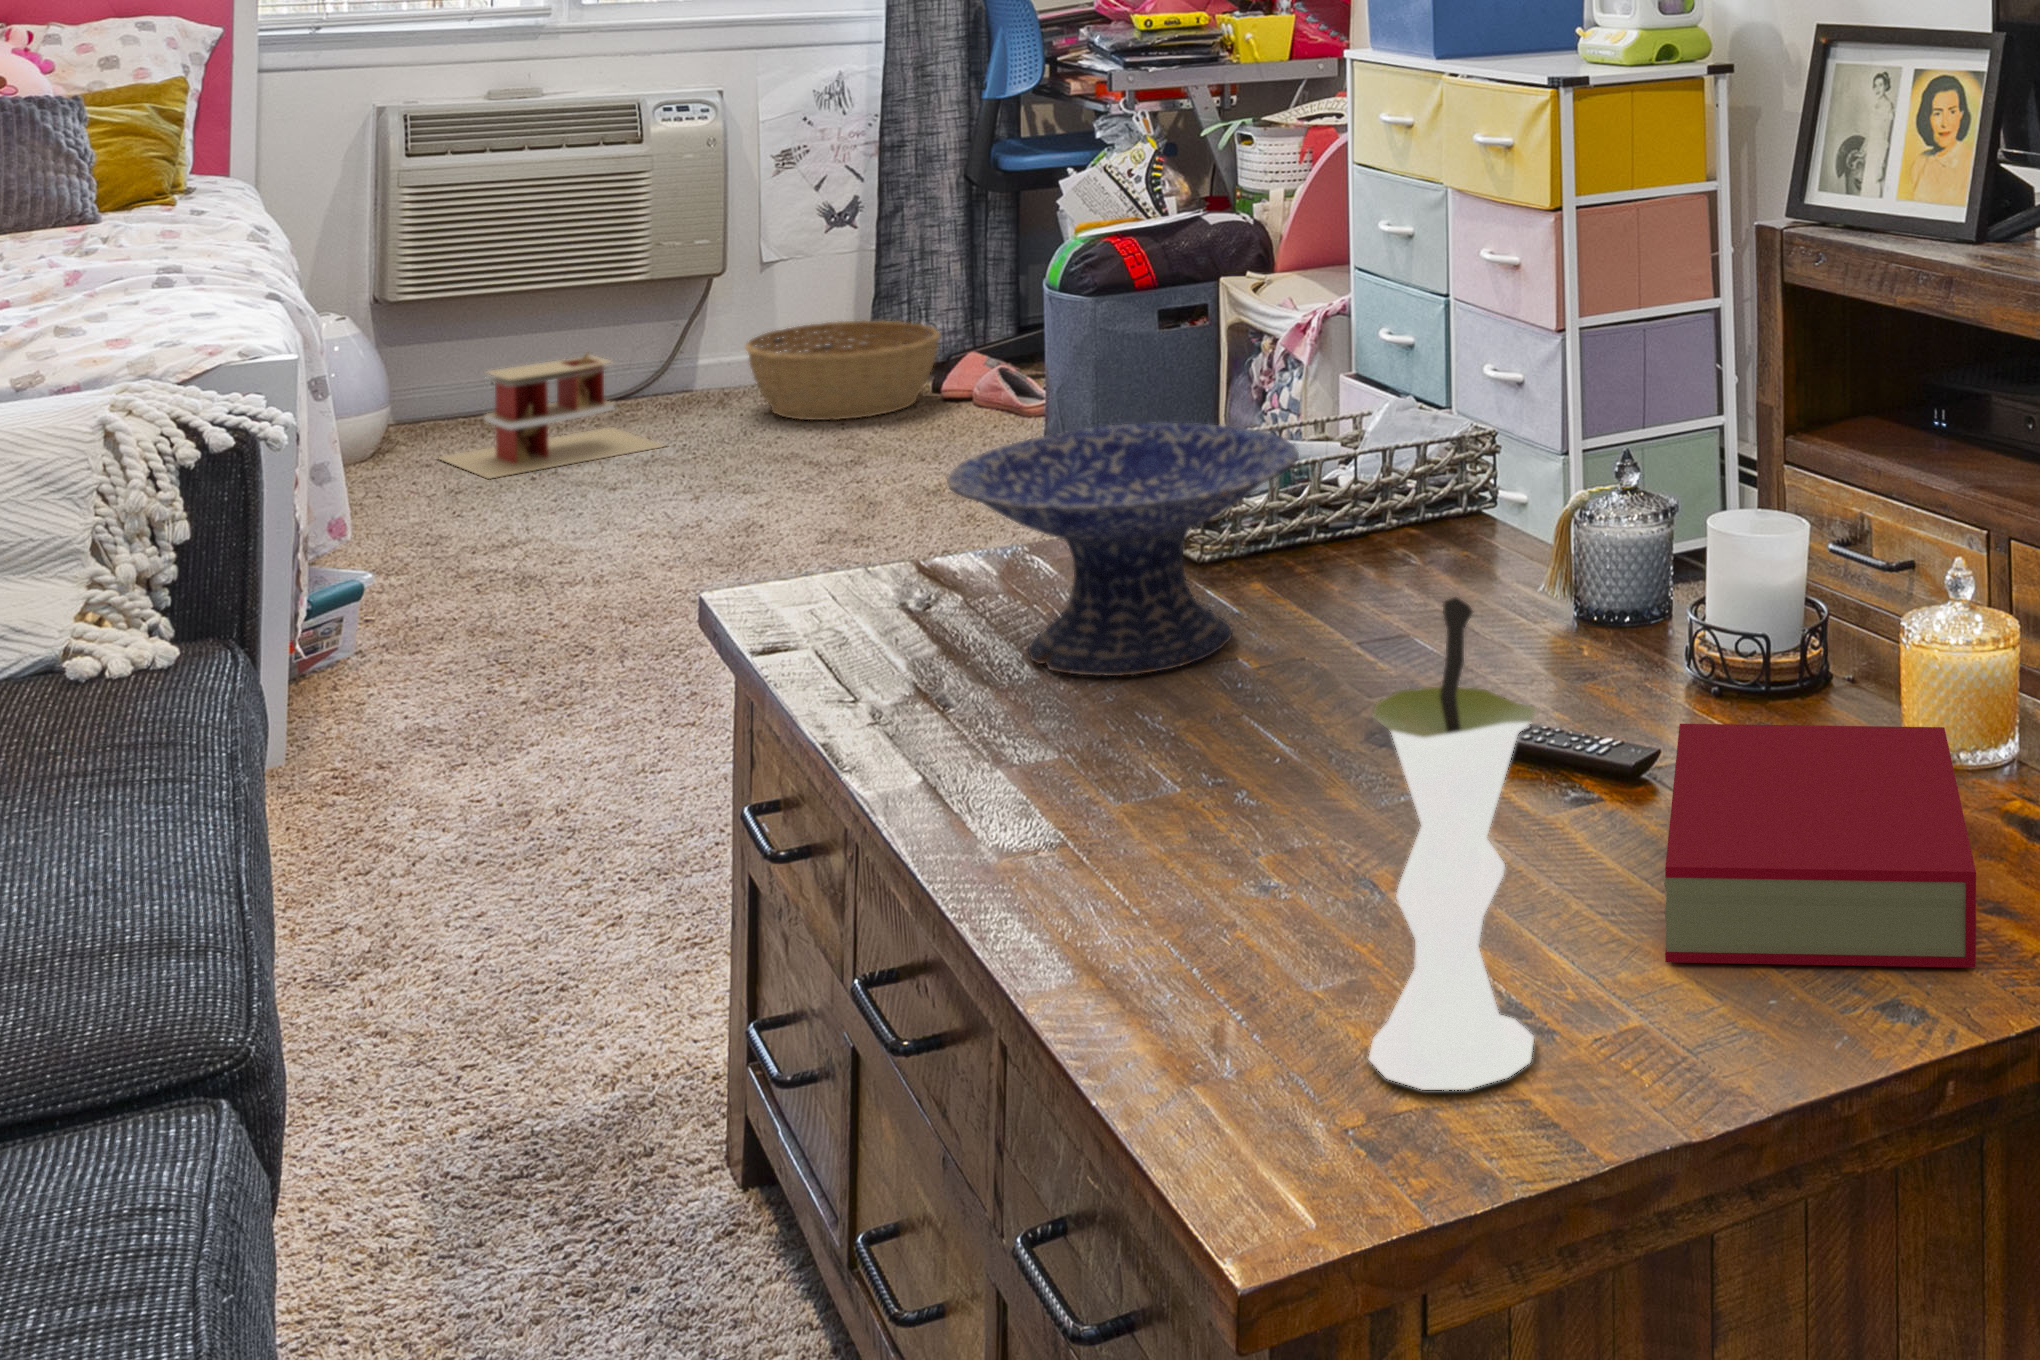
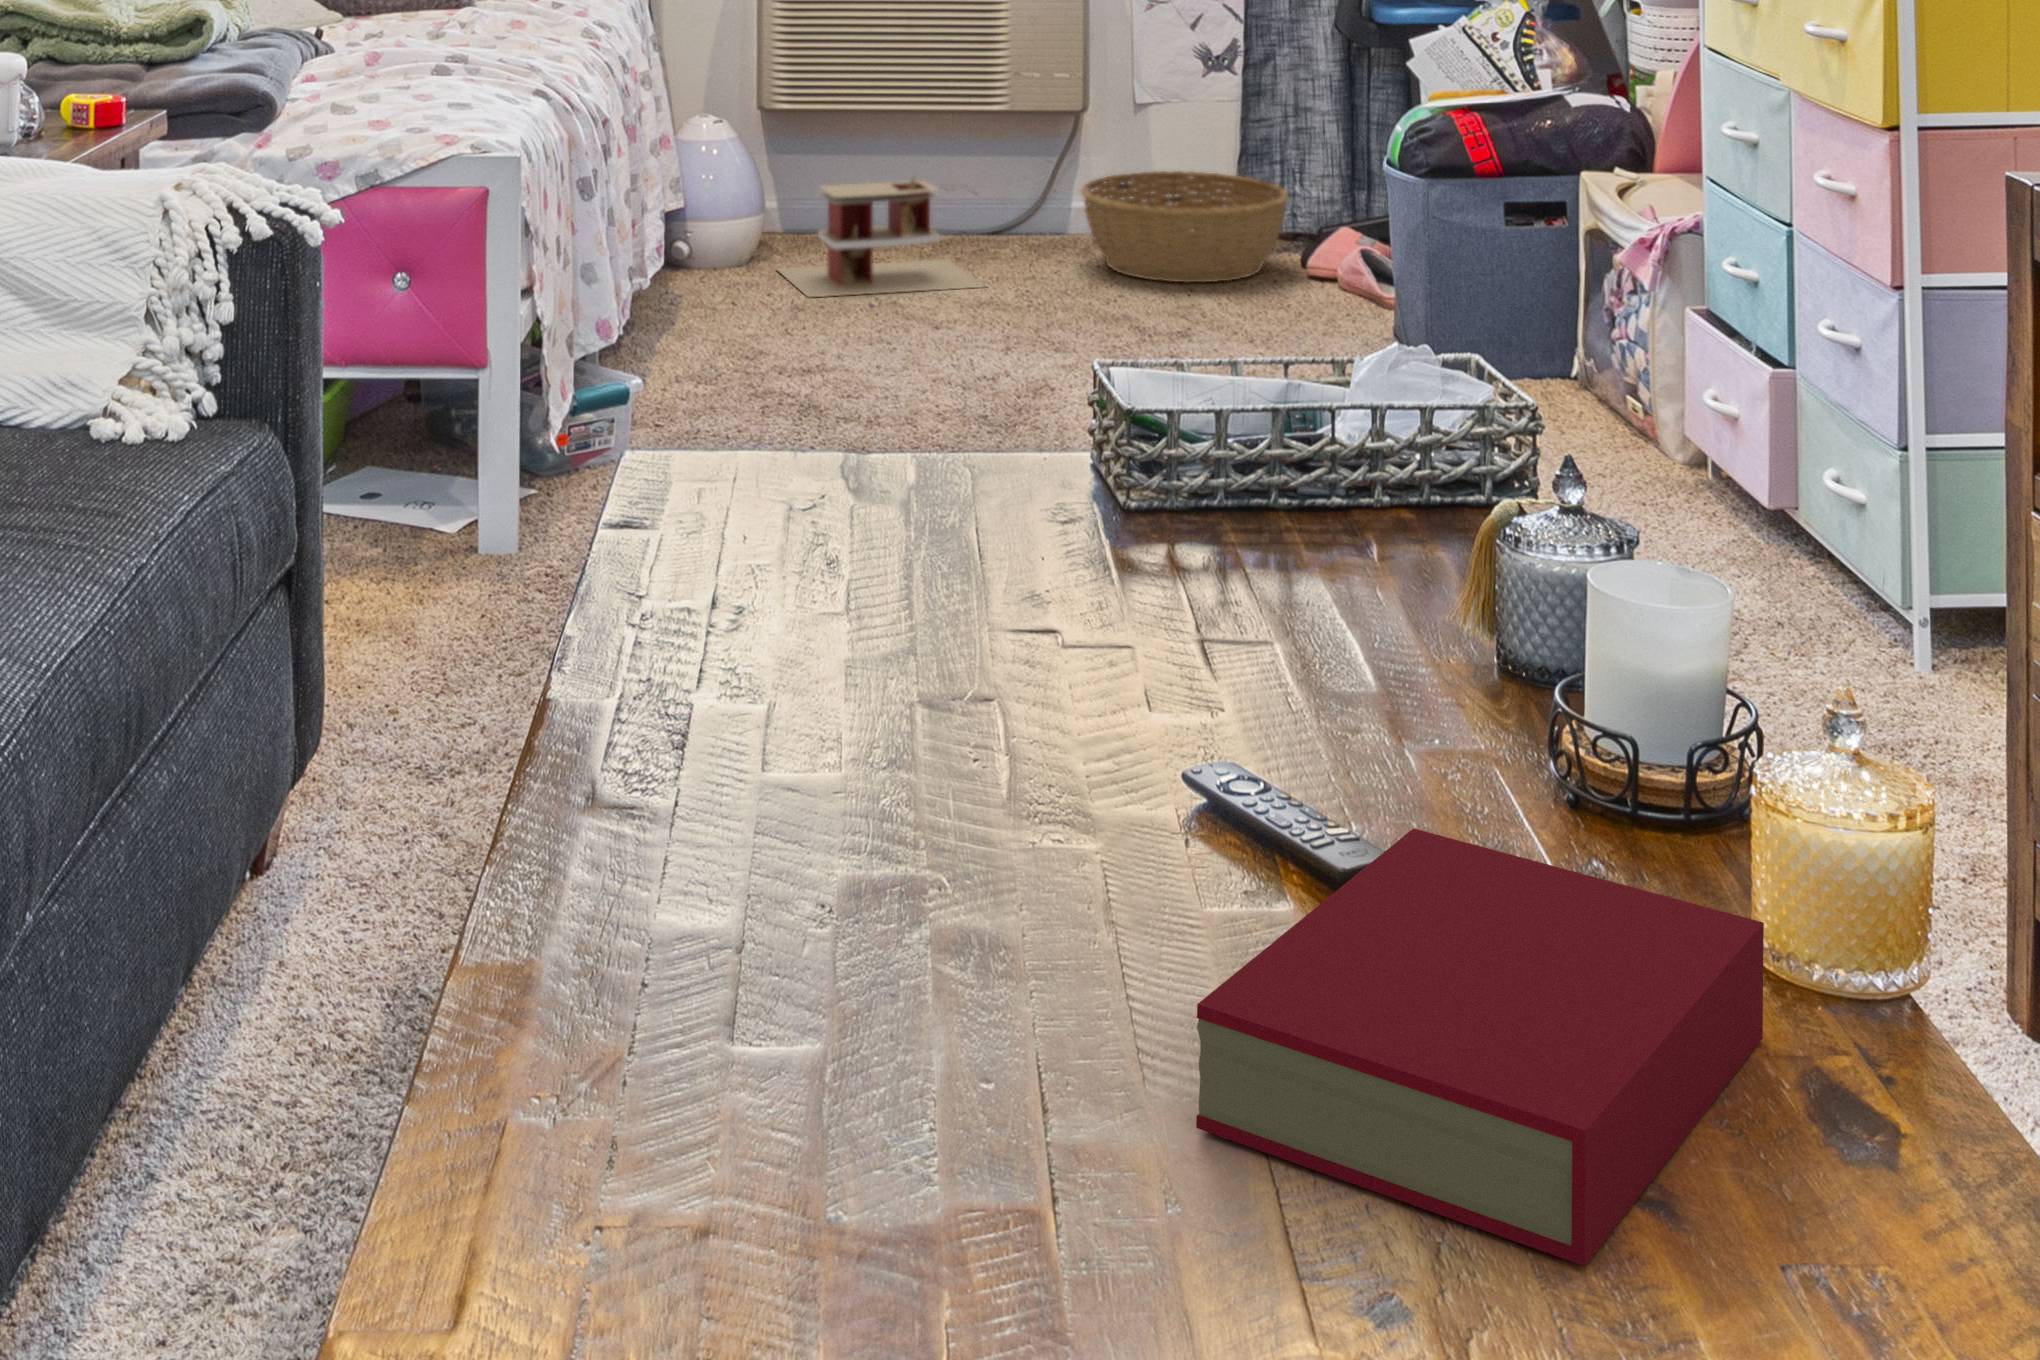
decorative bowl: present [947,423,1299,676] -> none [785,331,1180,626]
vase: present [1369,597,1536,1090] -> none [759,601,967,1206]

